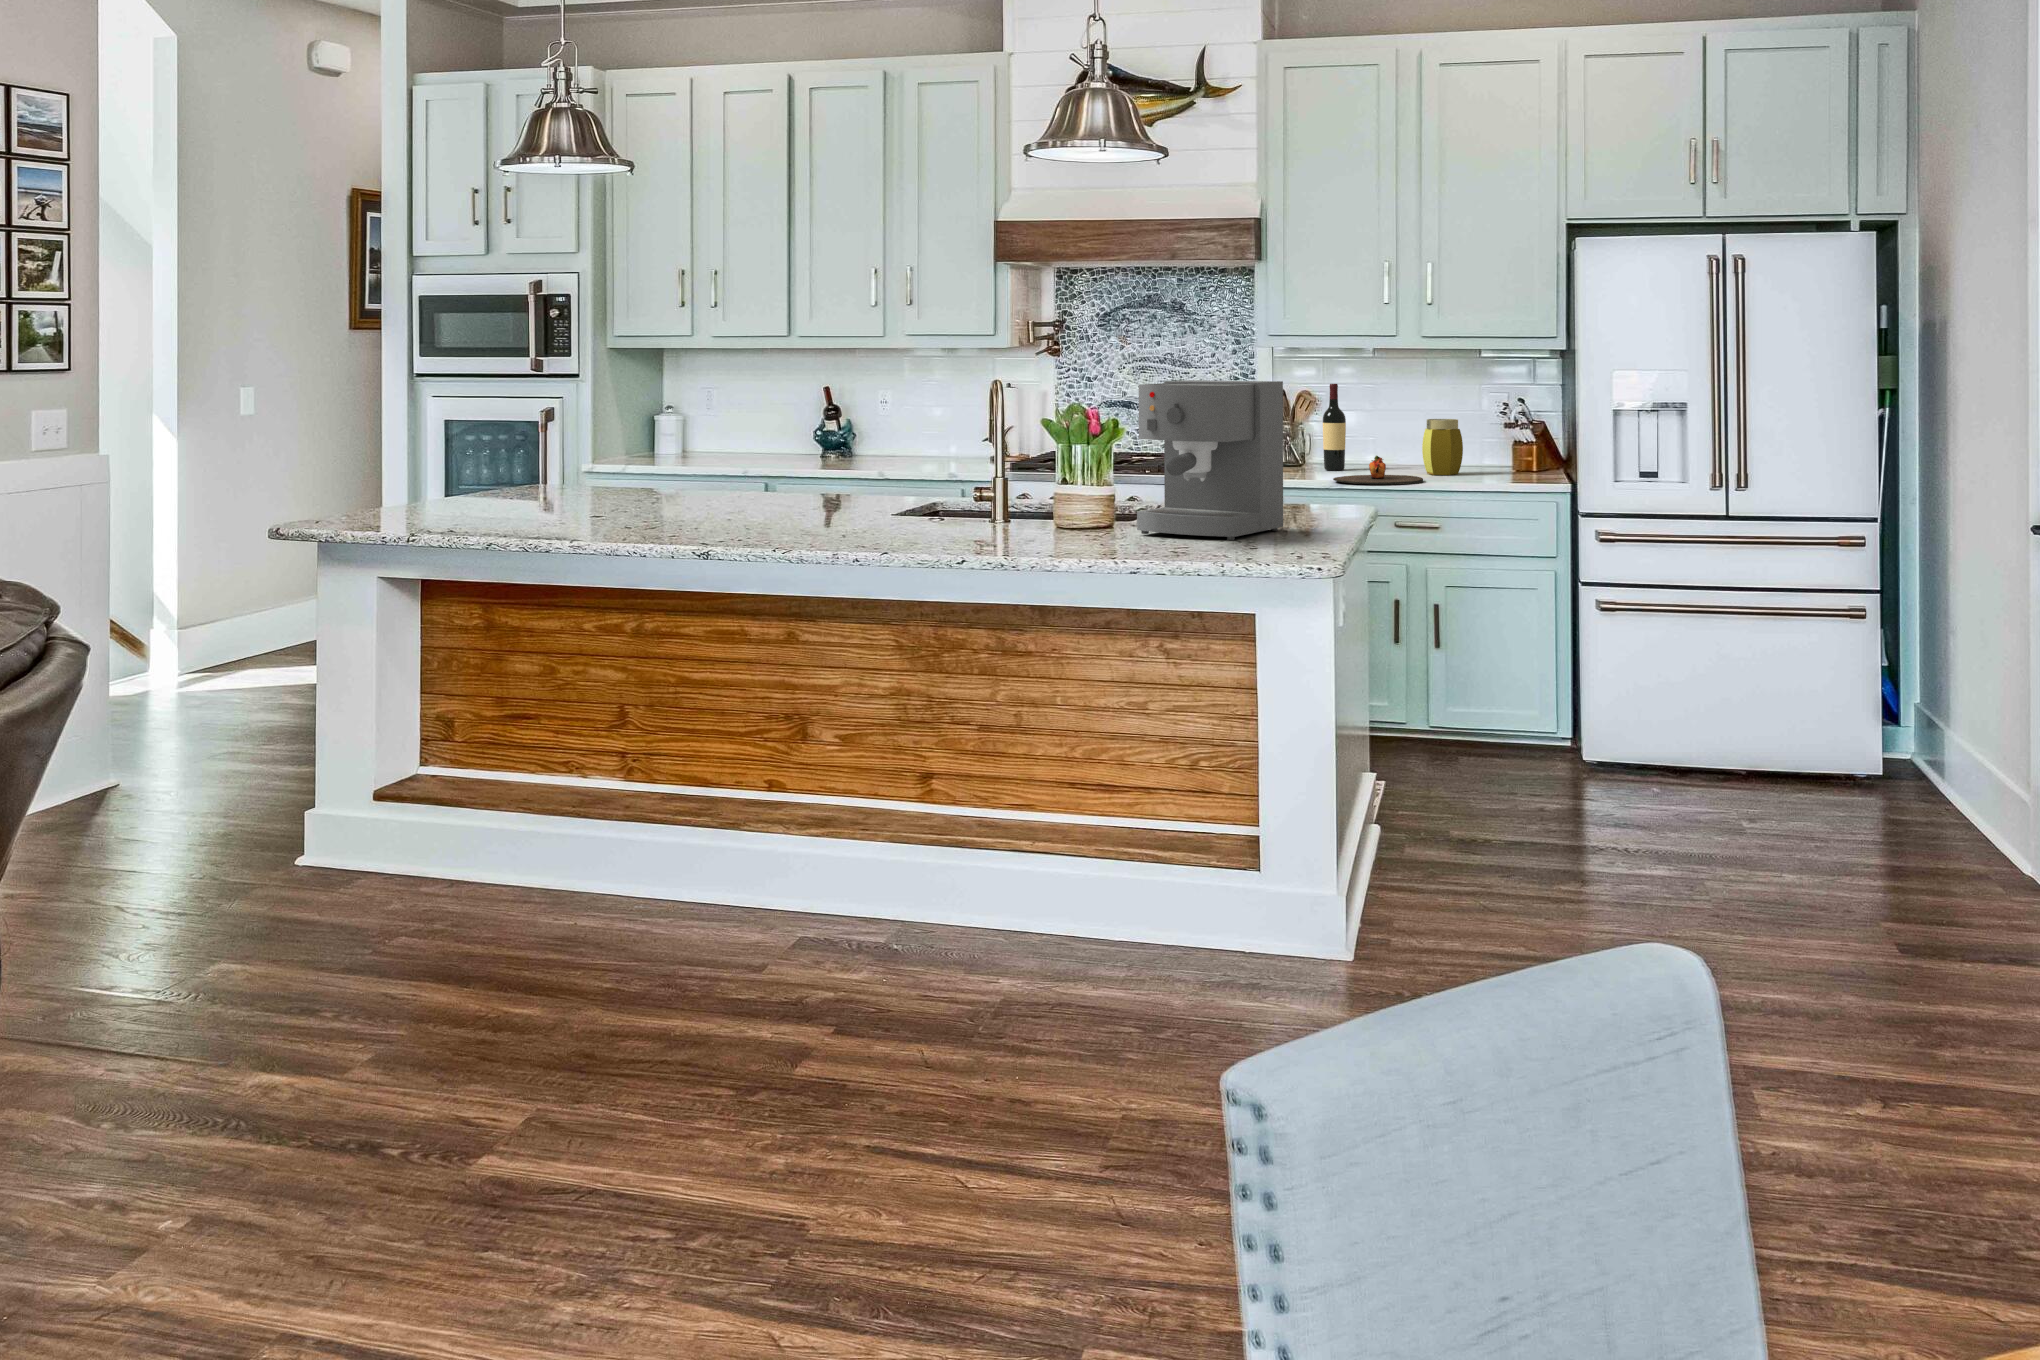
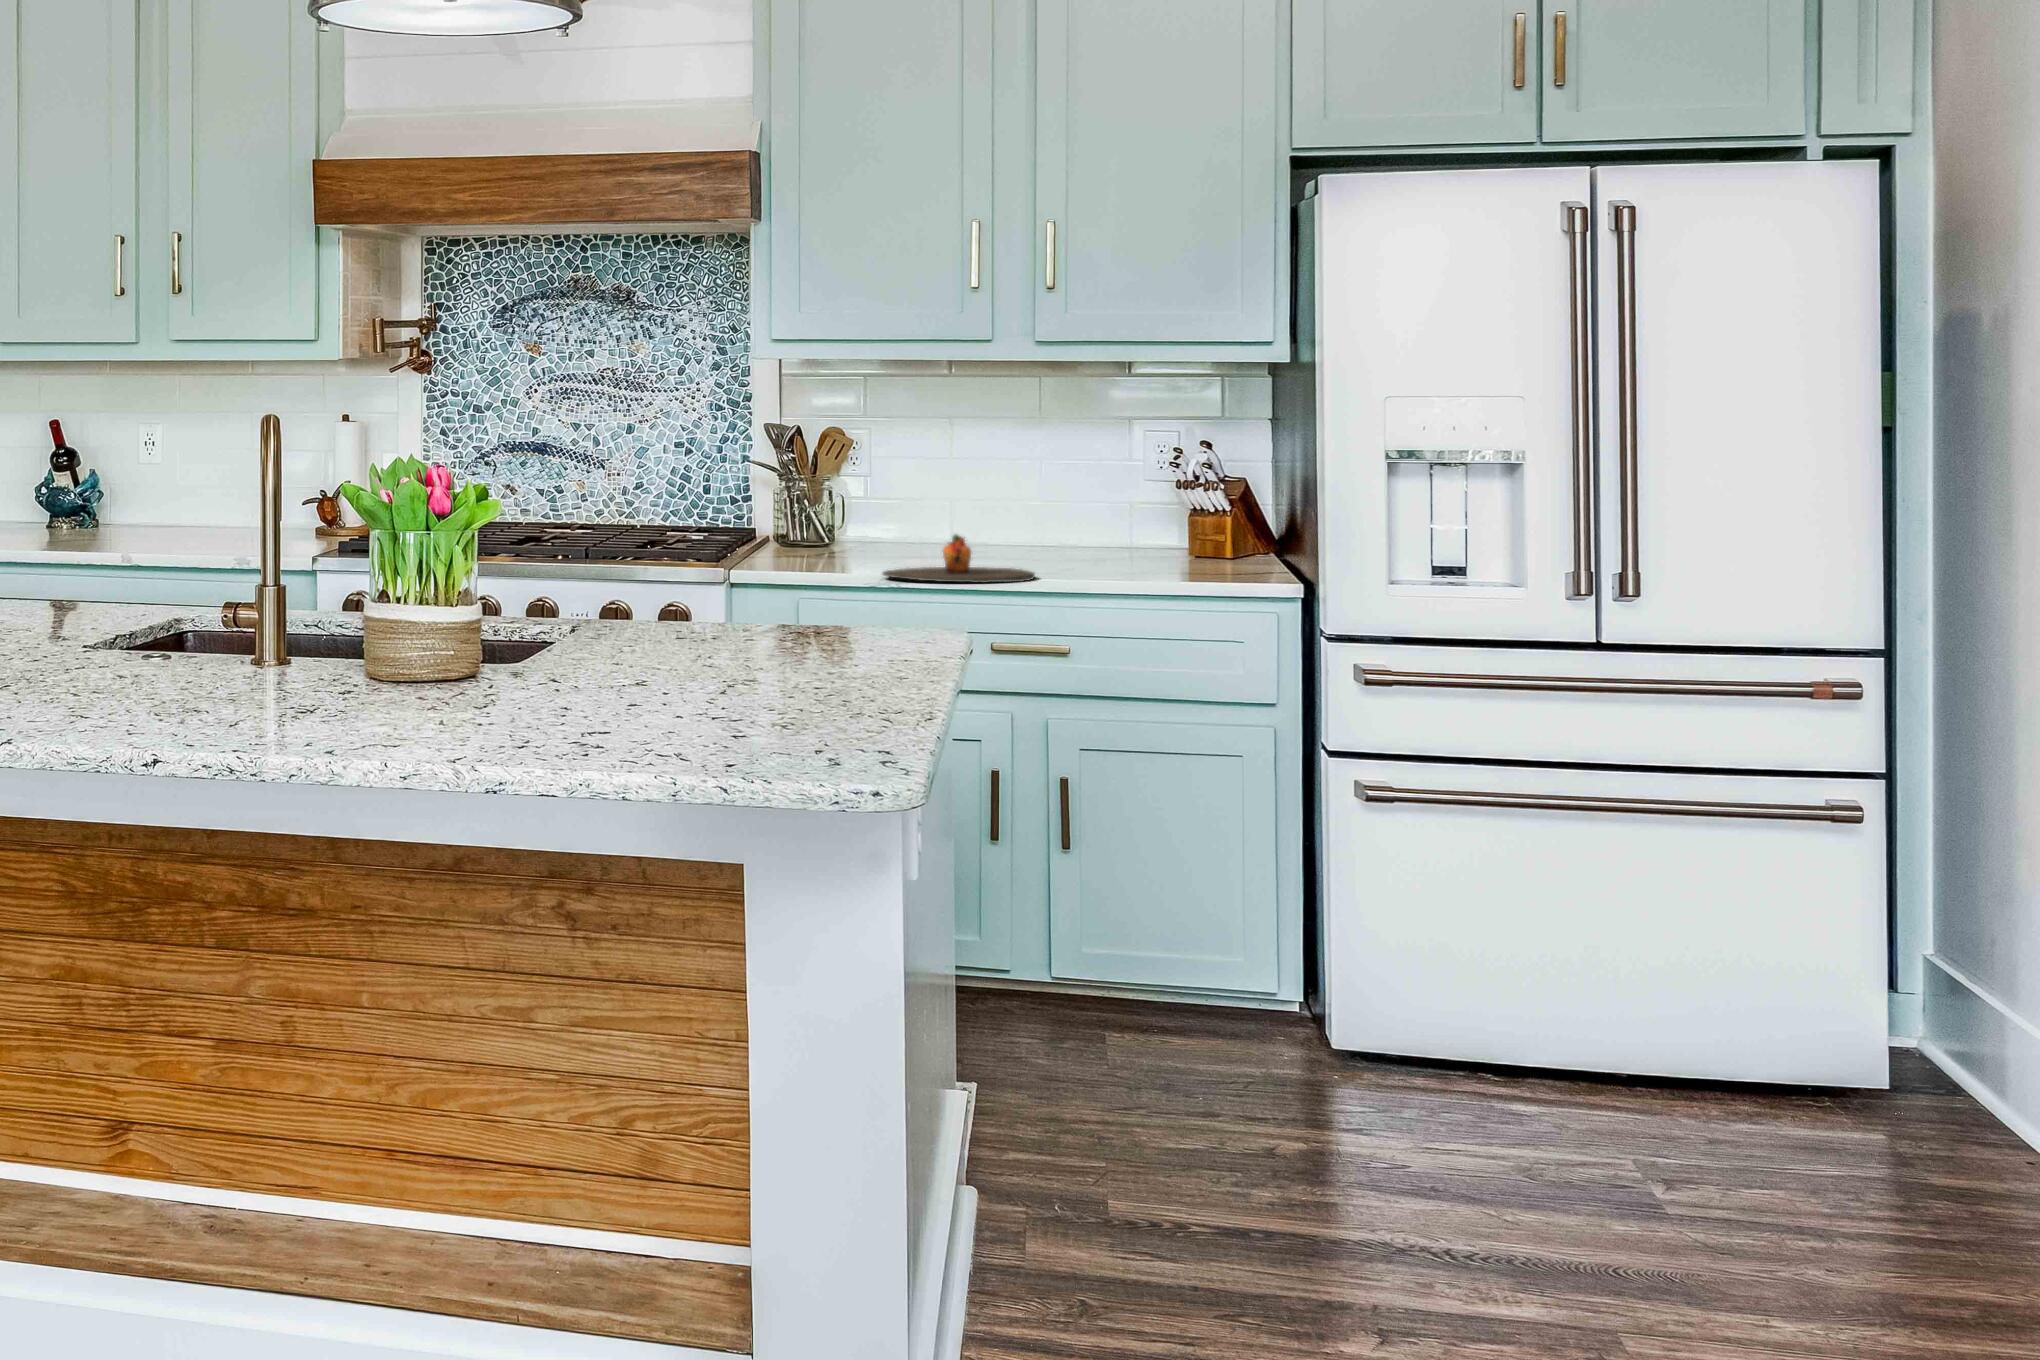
coffee maker: present [1137,380,1283,540] -> none [528,376,807,679]
wine bottle: present [1323,384,1346,470] -> none [860,419,898,561]
jar: present [1422,419,1463,475] -> none [1028,475,1097,568]

